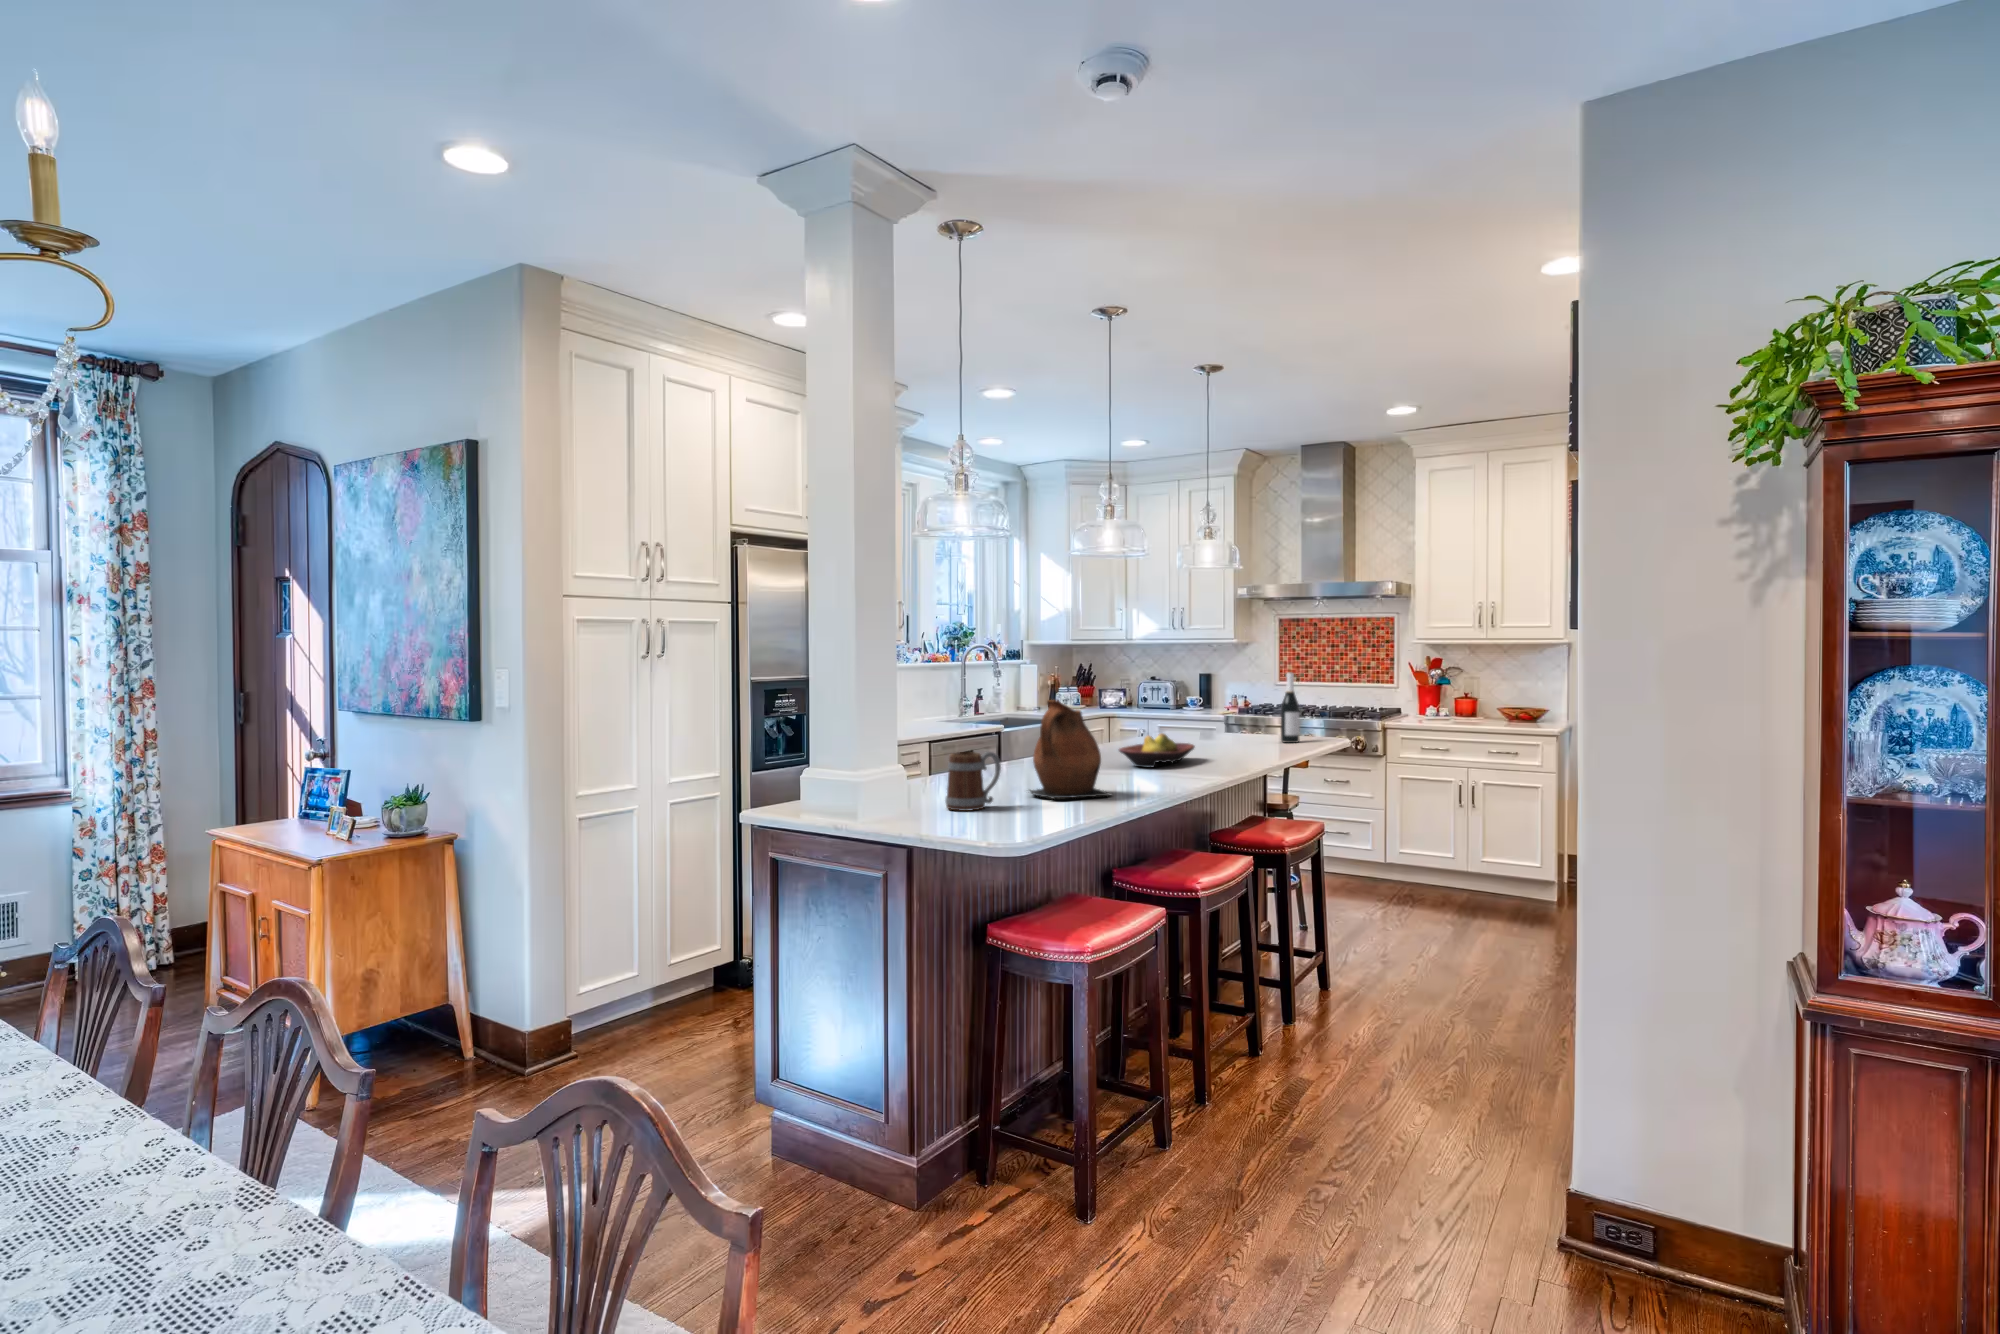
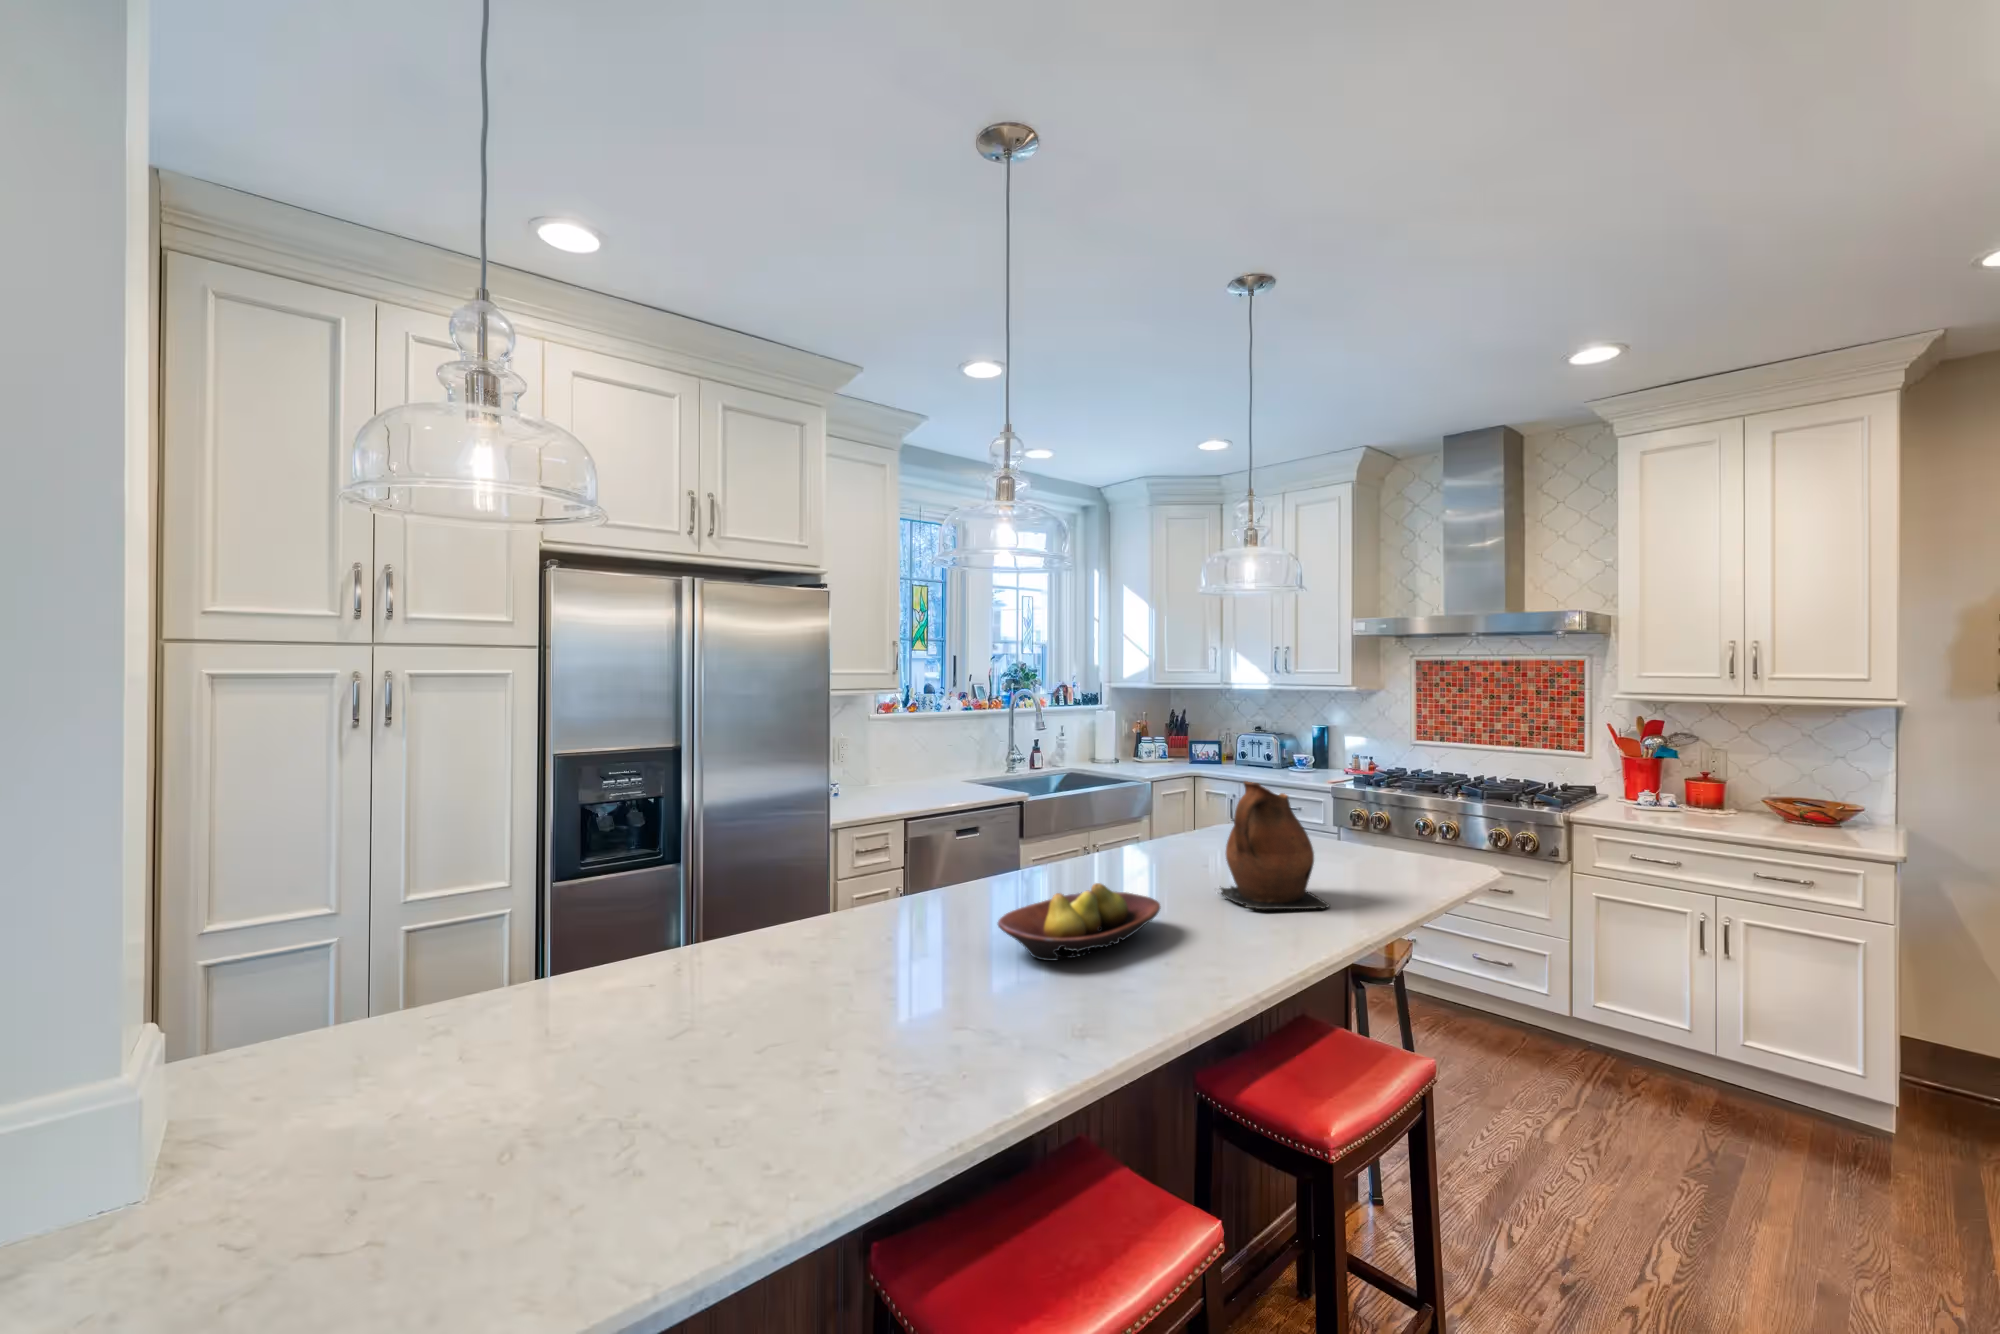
wine bottle: present [1281,672,1300,743] -> none [1364,760,1397,881]
ceramic pitcher: present [1030,700,1111,799] -> present [1221,782,1329,909]
mug: present [945,752,1001,811] -> none [289,1019,459,1196]

